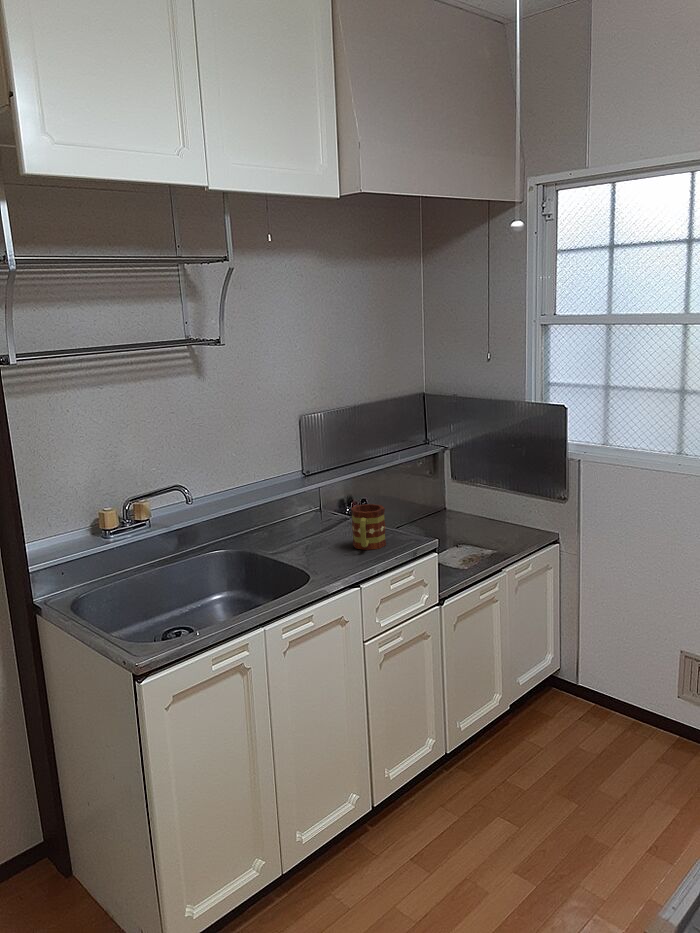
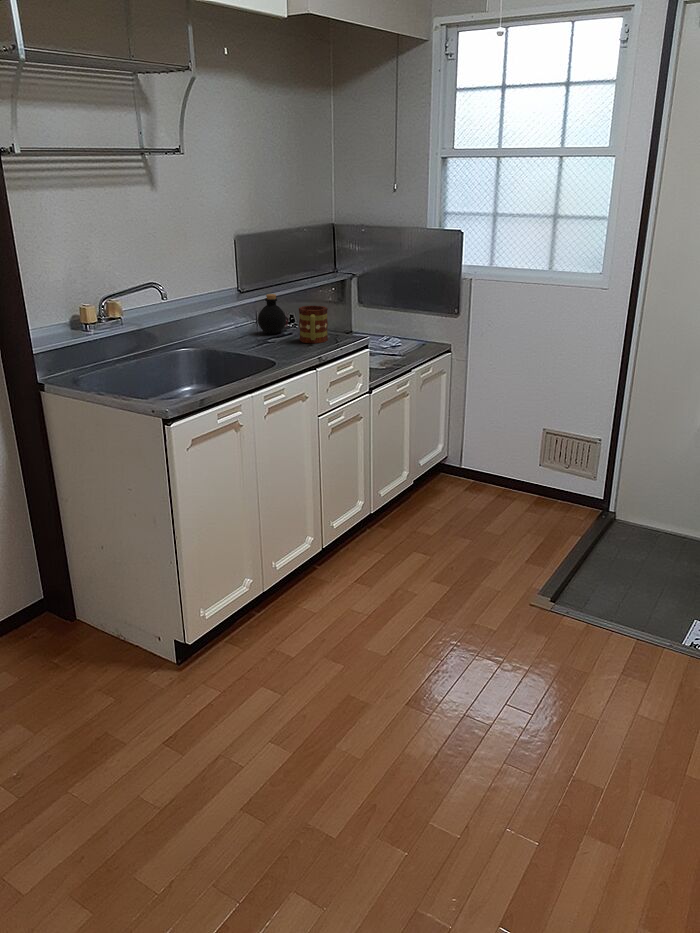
bottle: none [314,487,346,532] -> present [258,294,286,334]

